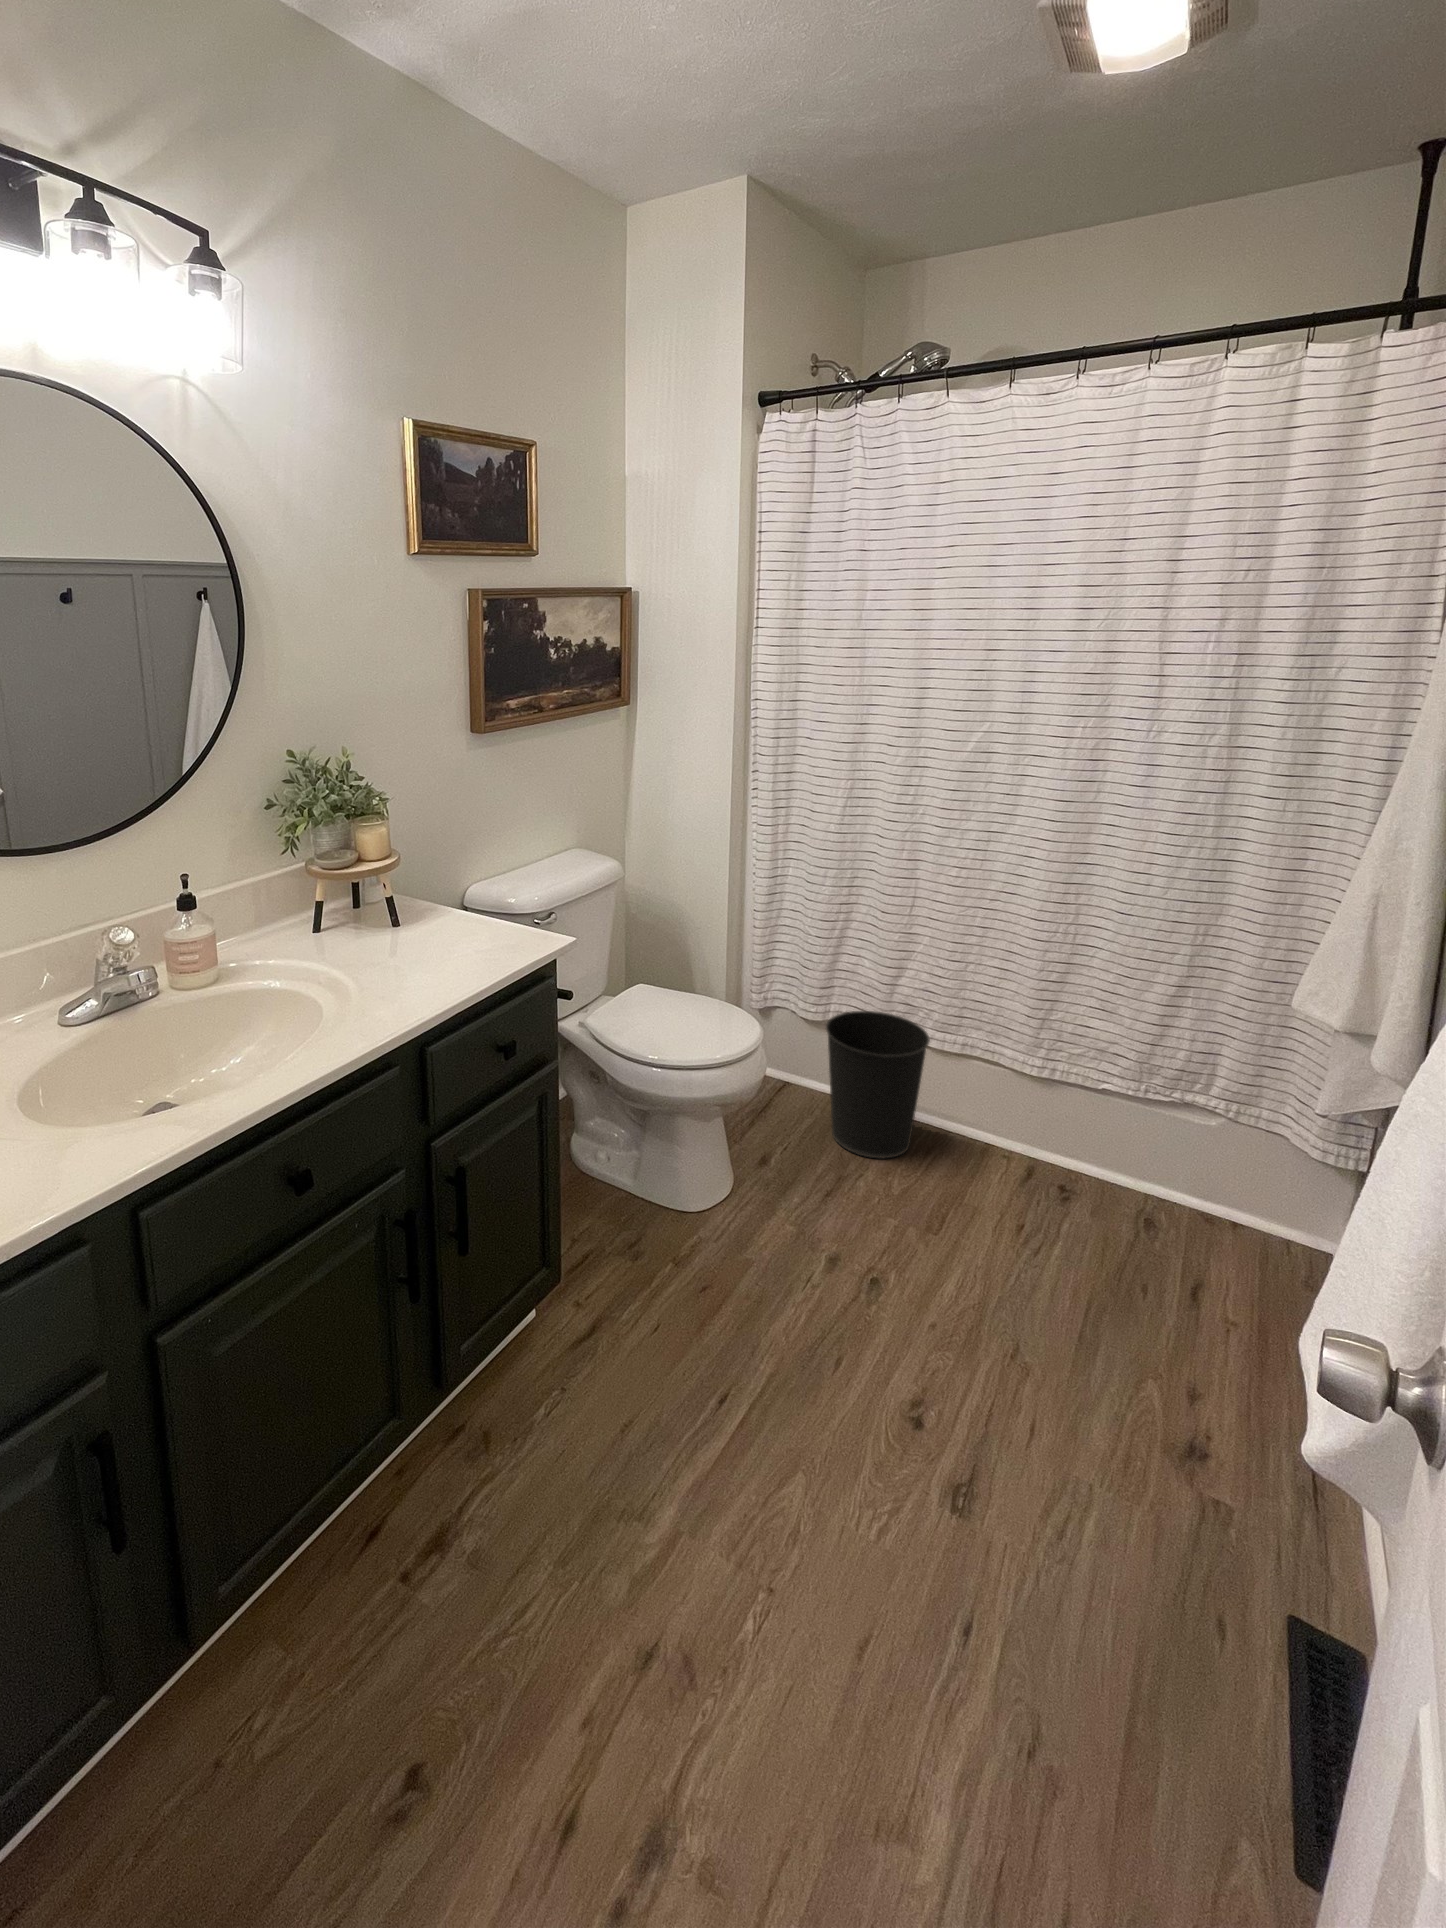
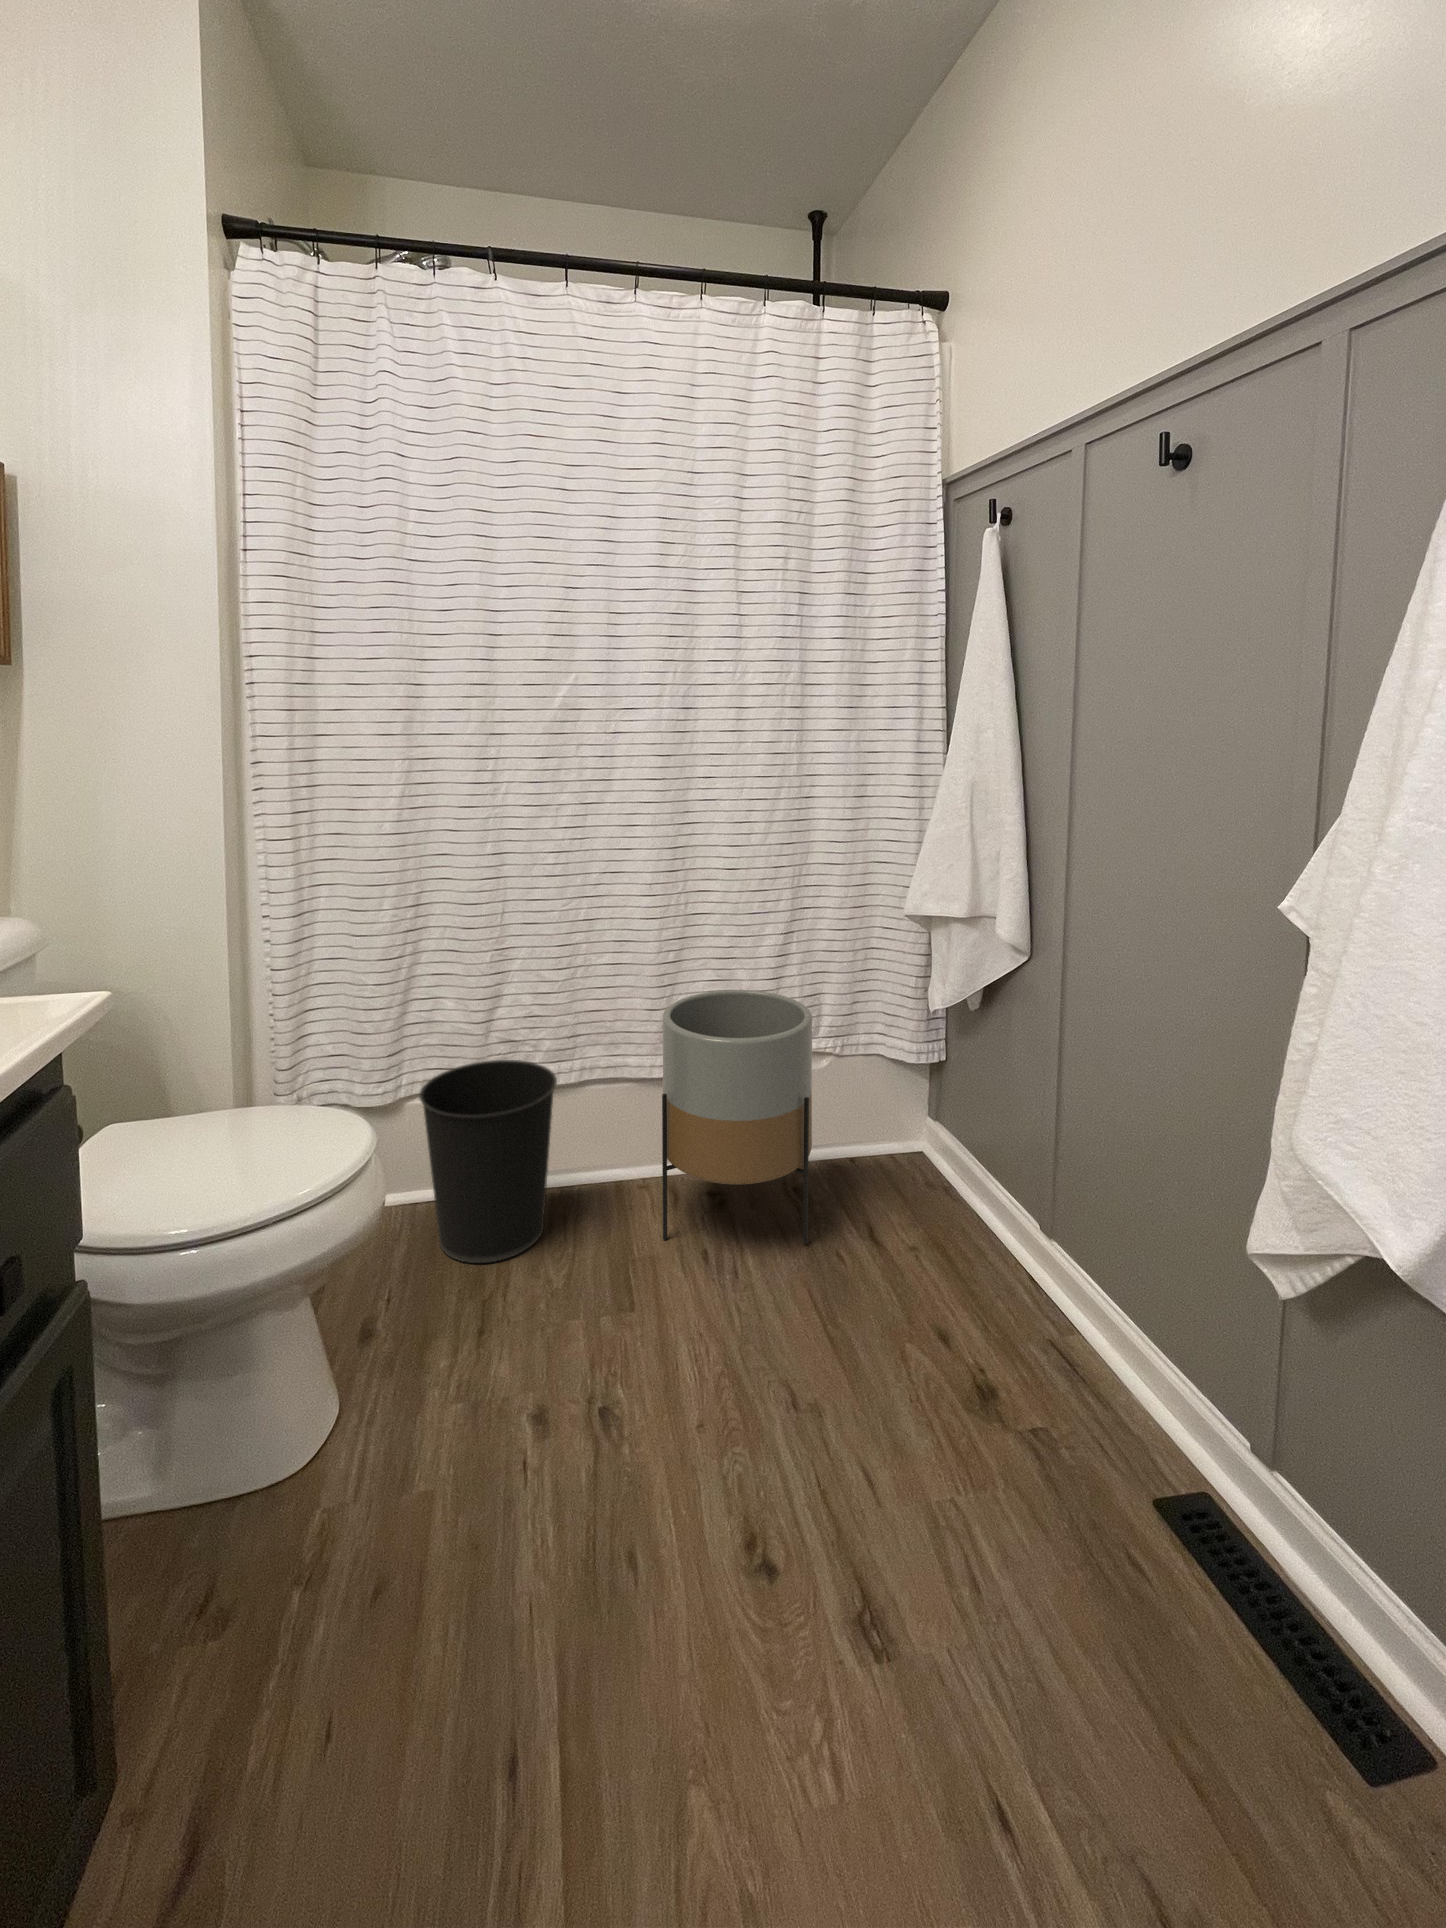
planter: none [993,1016,1165,1263] -> present [662,990,812,1245]

